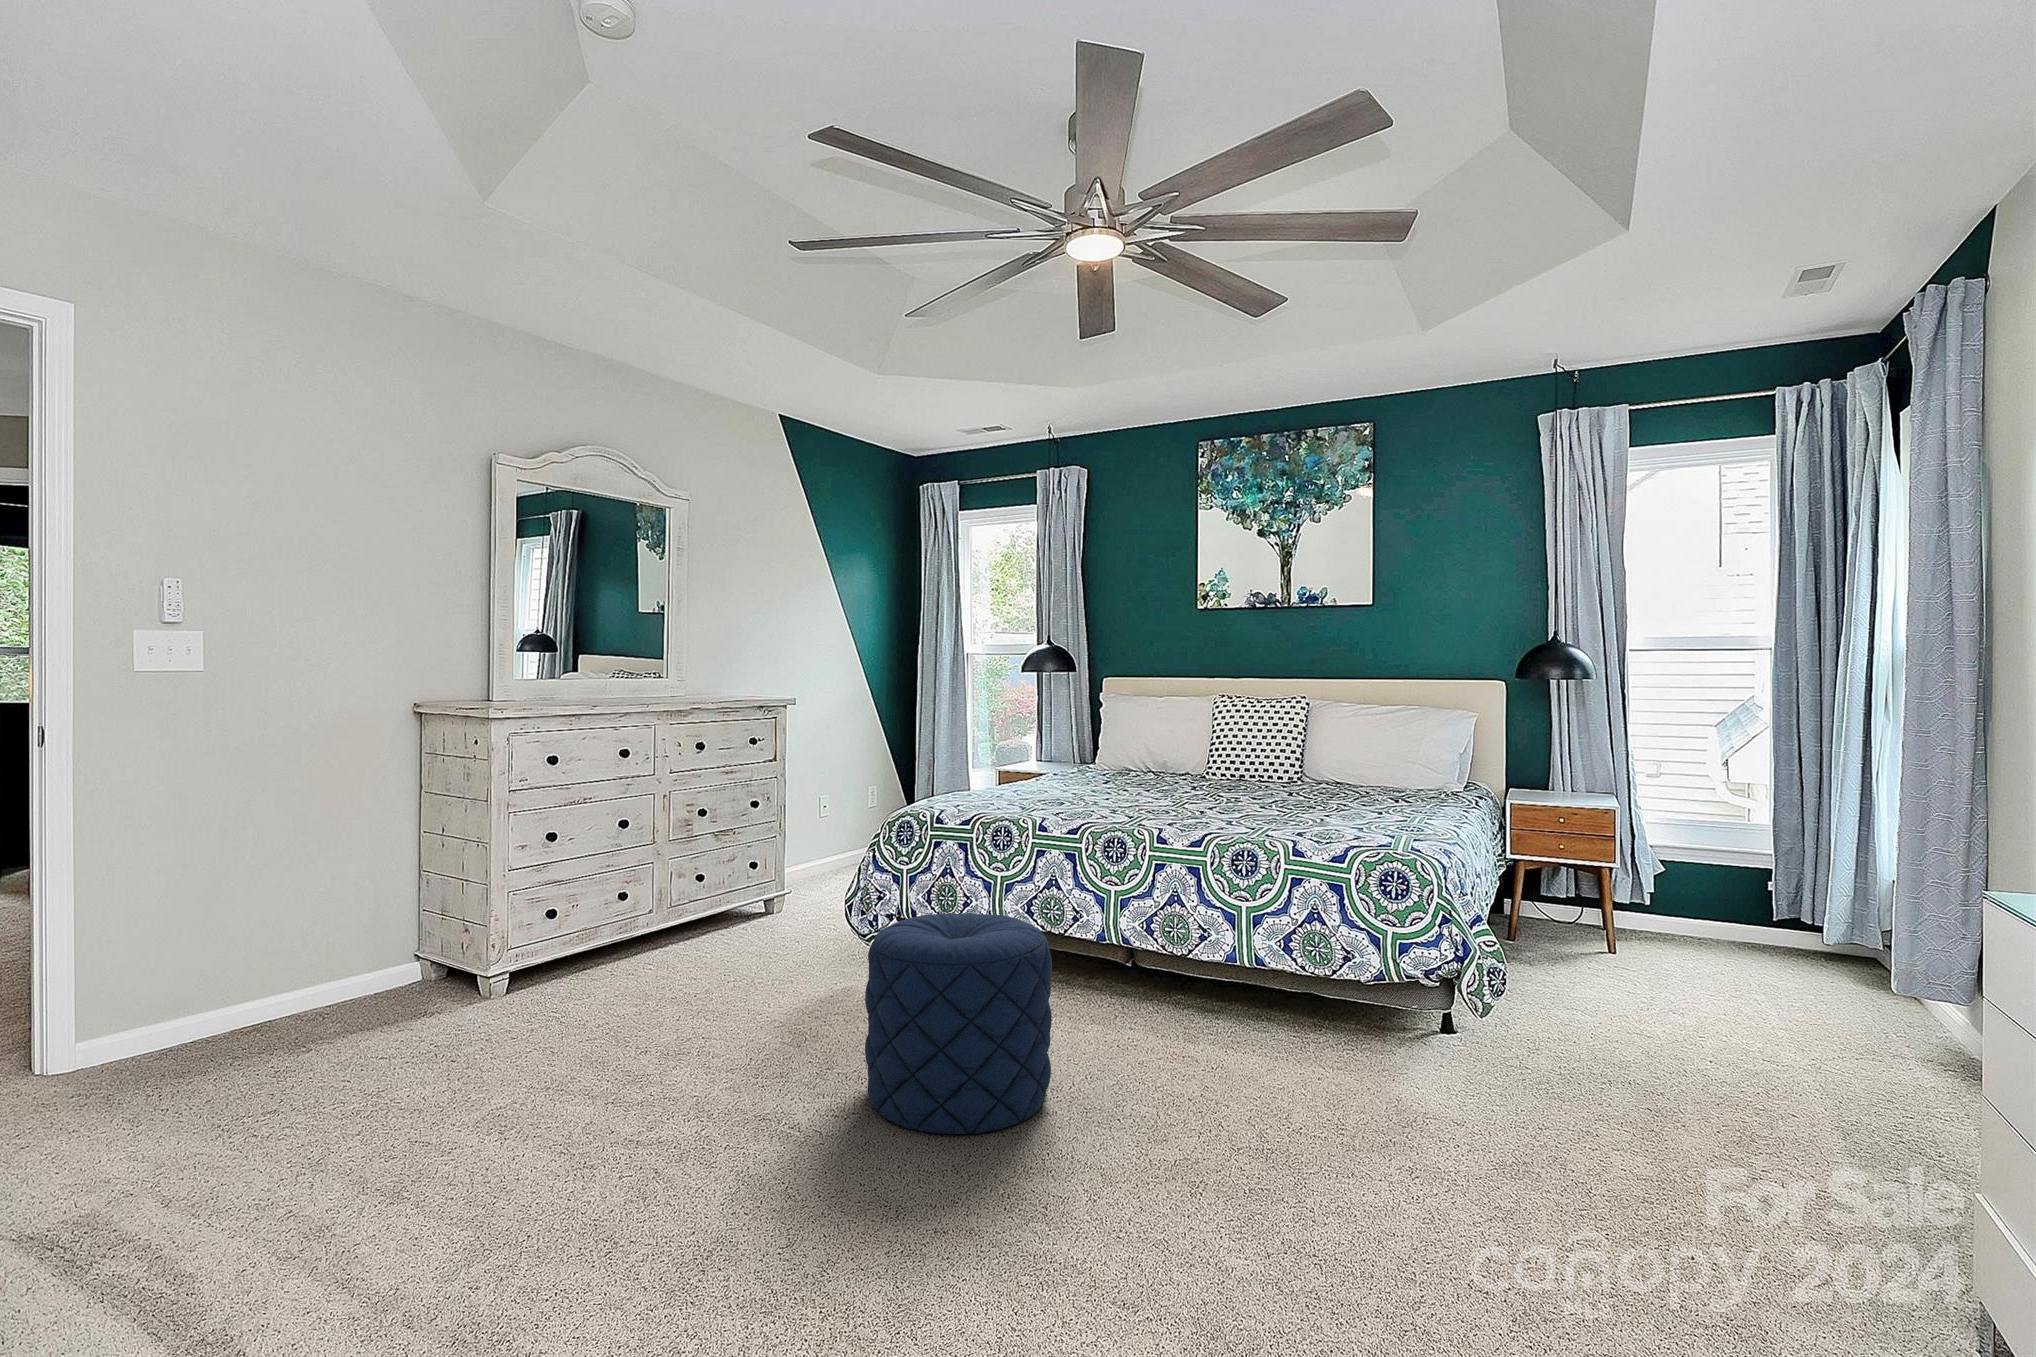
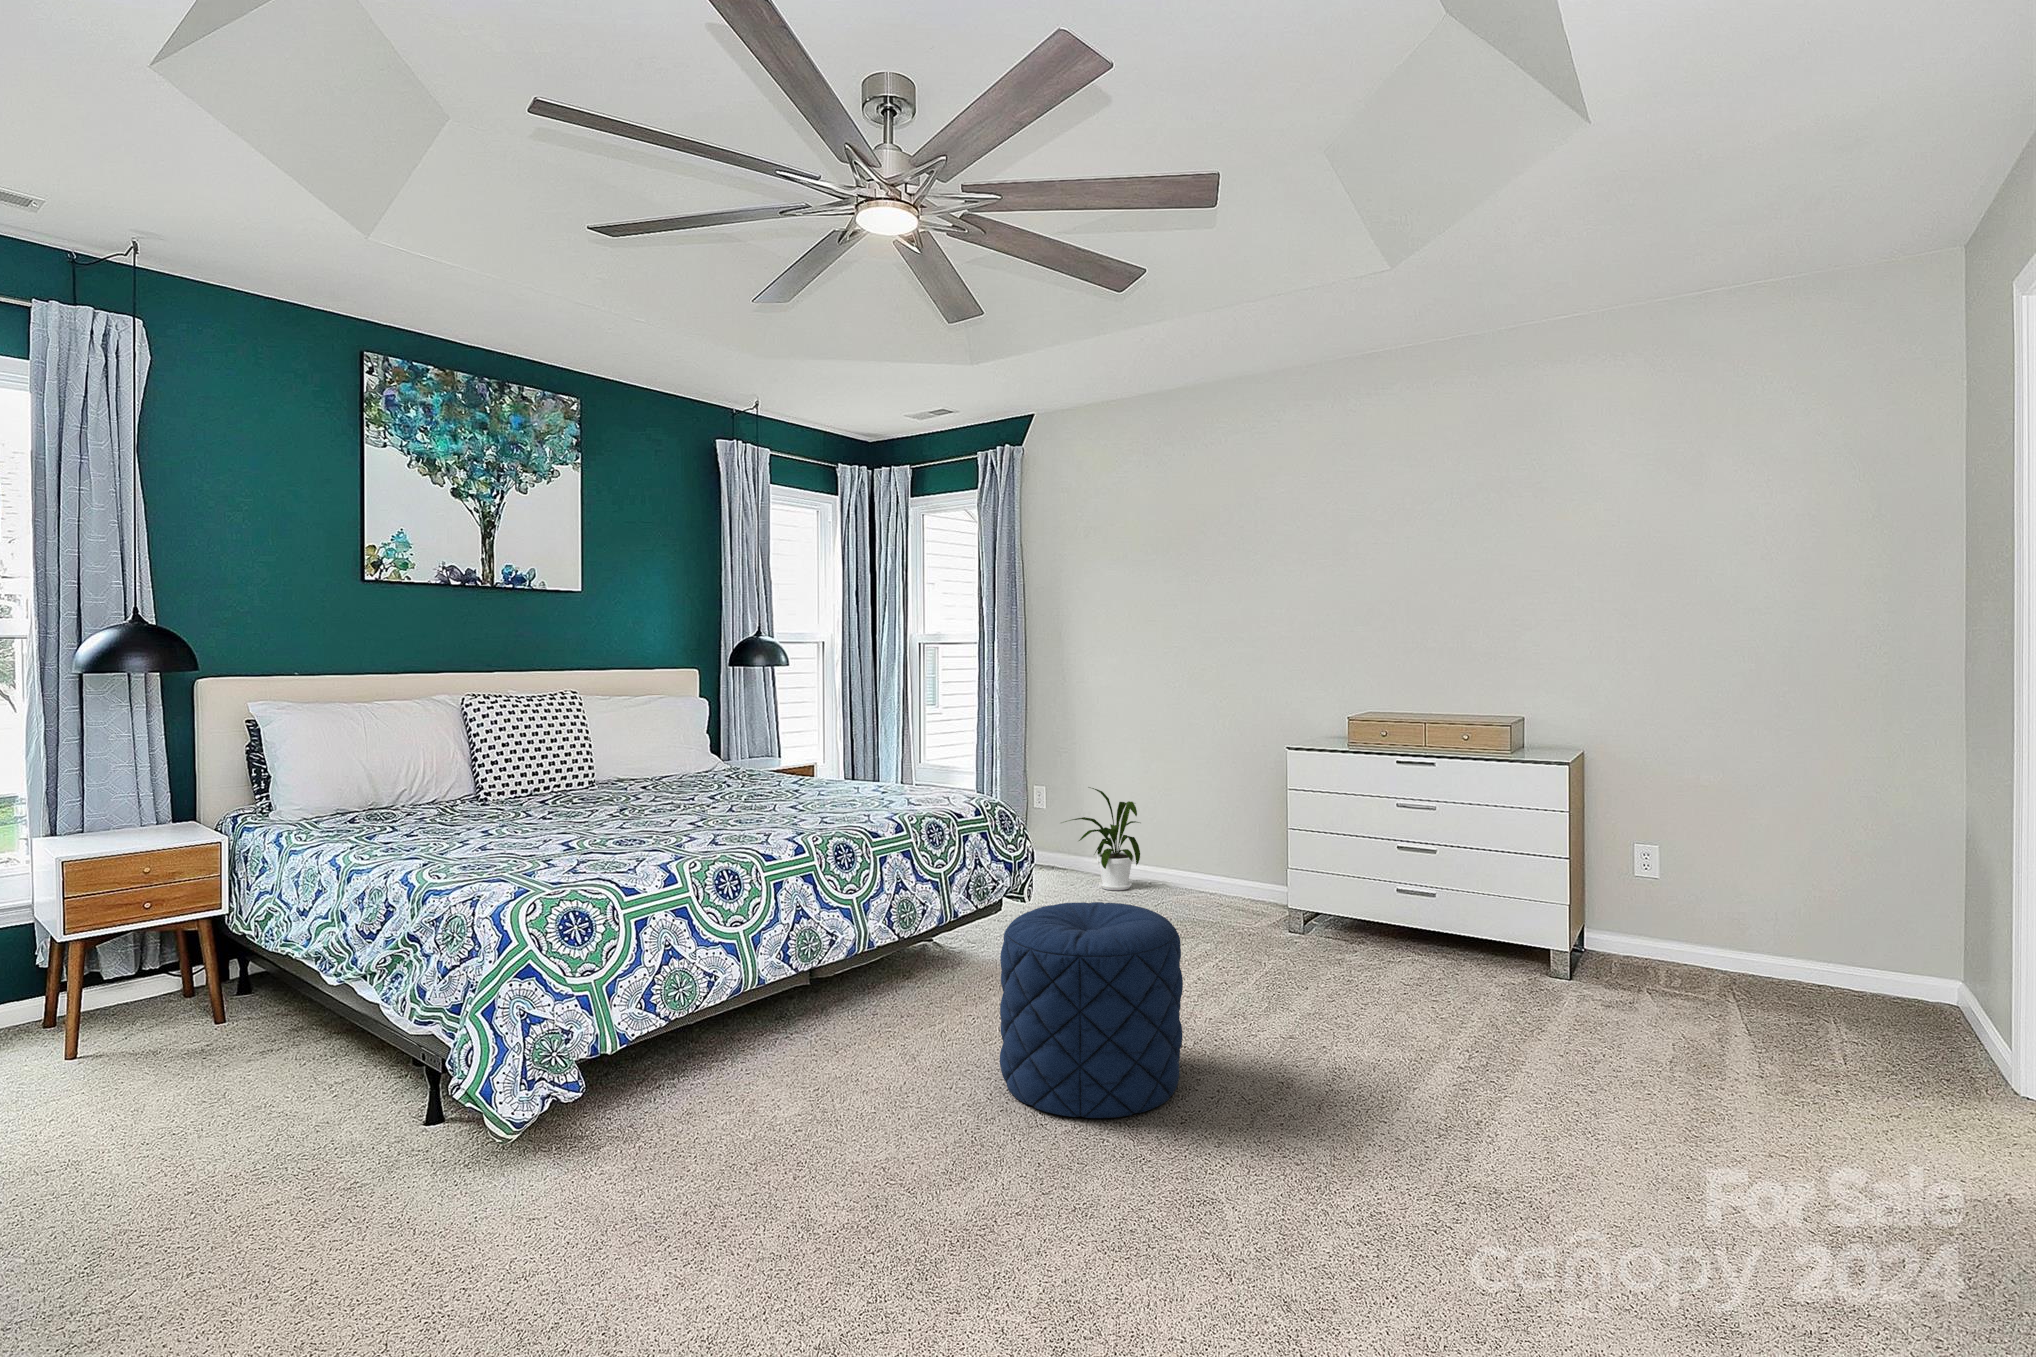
house plant: none [1800,928,2007,1150] -> present [1065,787,1140,890]

